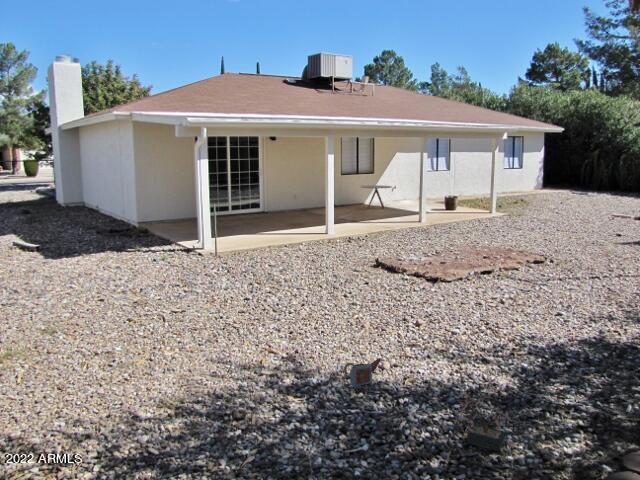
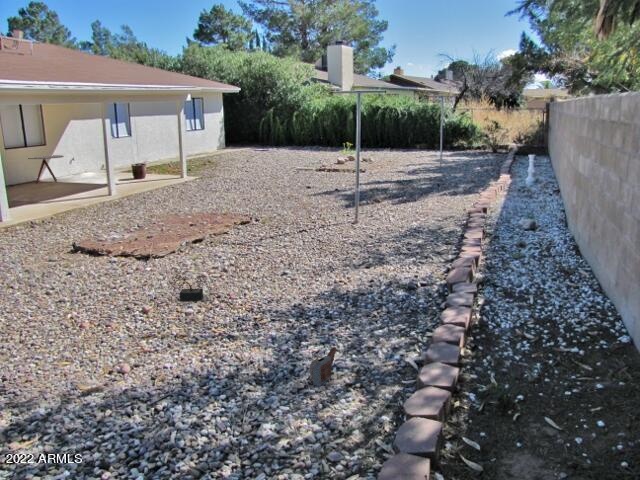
watering can: present [343,358,381,387] -> present [309,347,336,386]
decorative plant: present [457,392,513,451] -> present [171,269,207,301]

